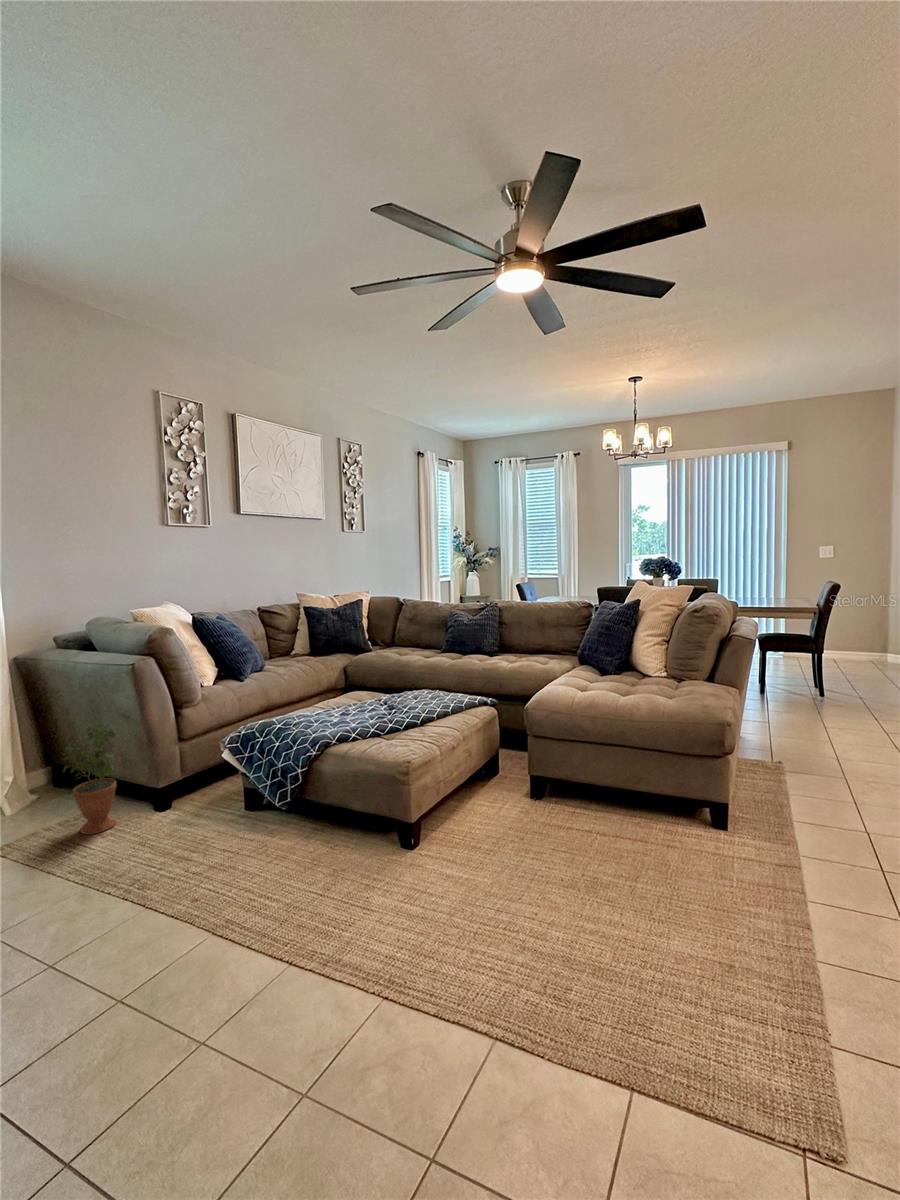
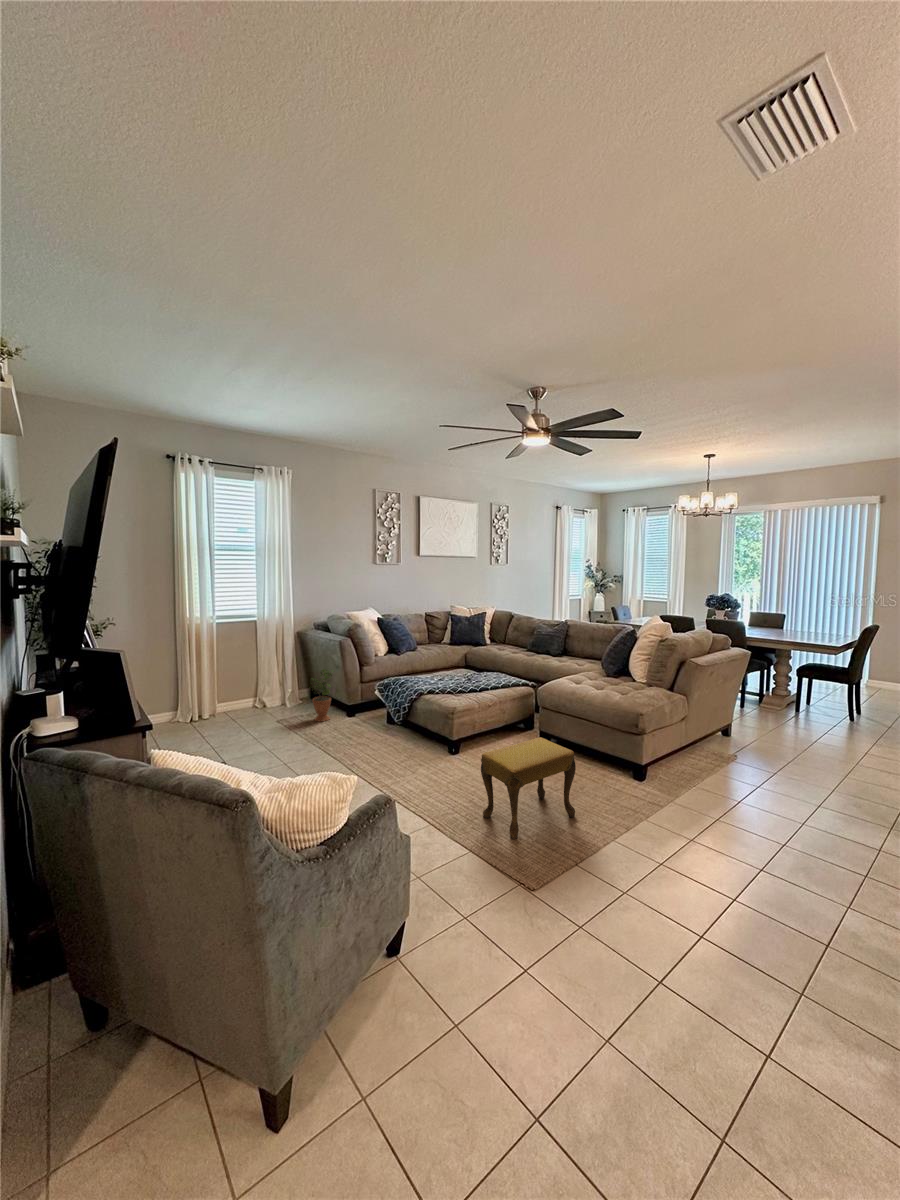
footstool: none [563,796,717,1034] -> present [481,737,576,839]

